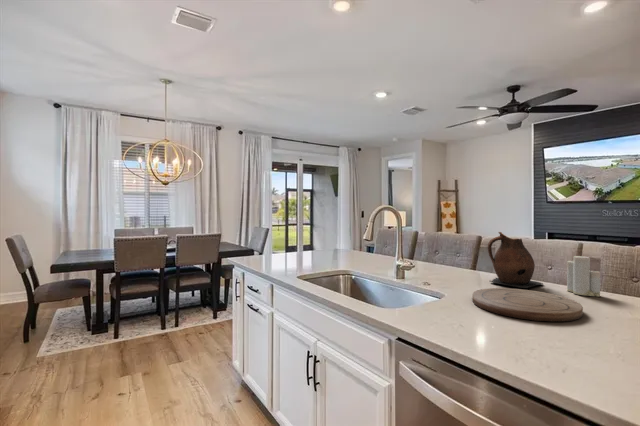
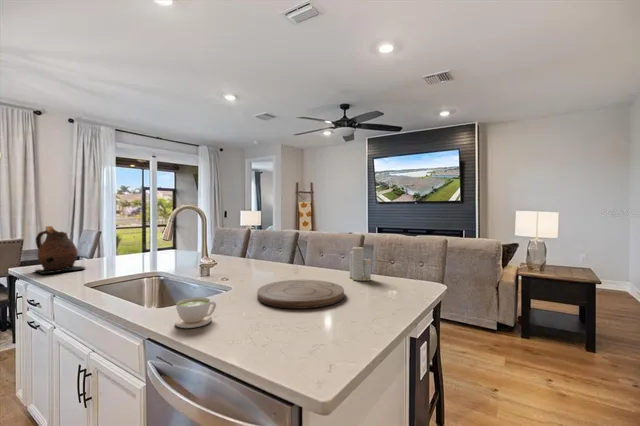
ceramic pitcher: present [488,232,543,288] -> present [35,226,85,274]
coffee cup: none [414,298,451,327] -> present [175,298,216,328]

